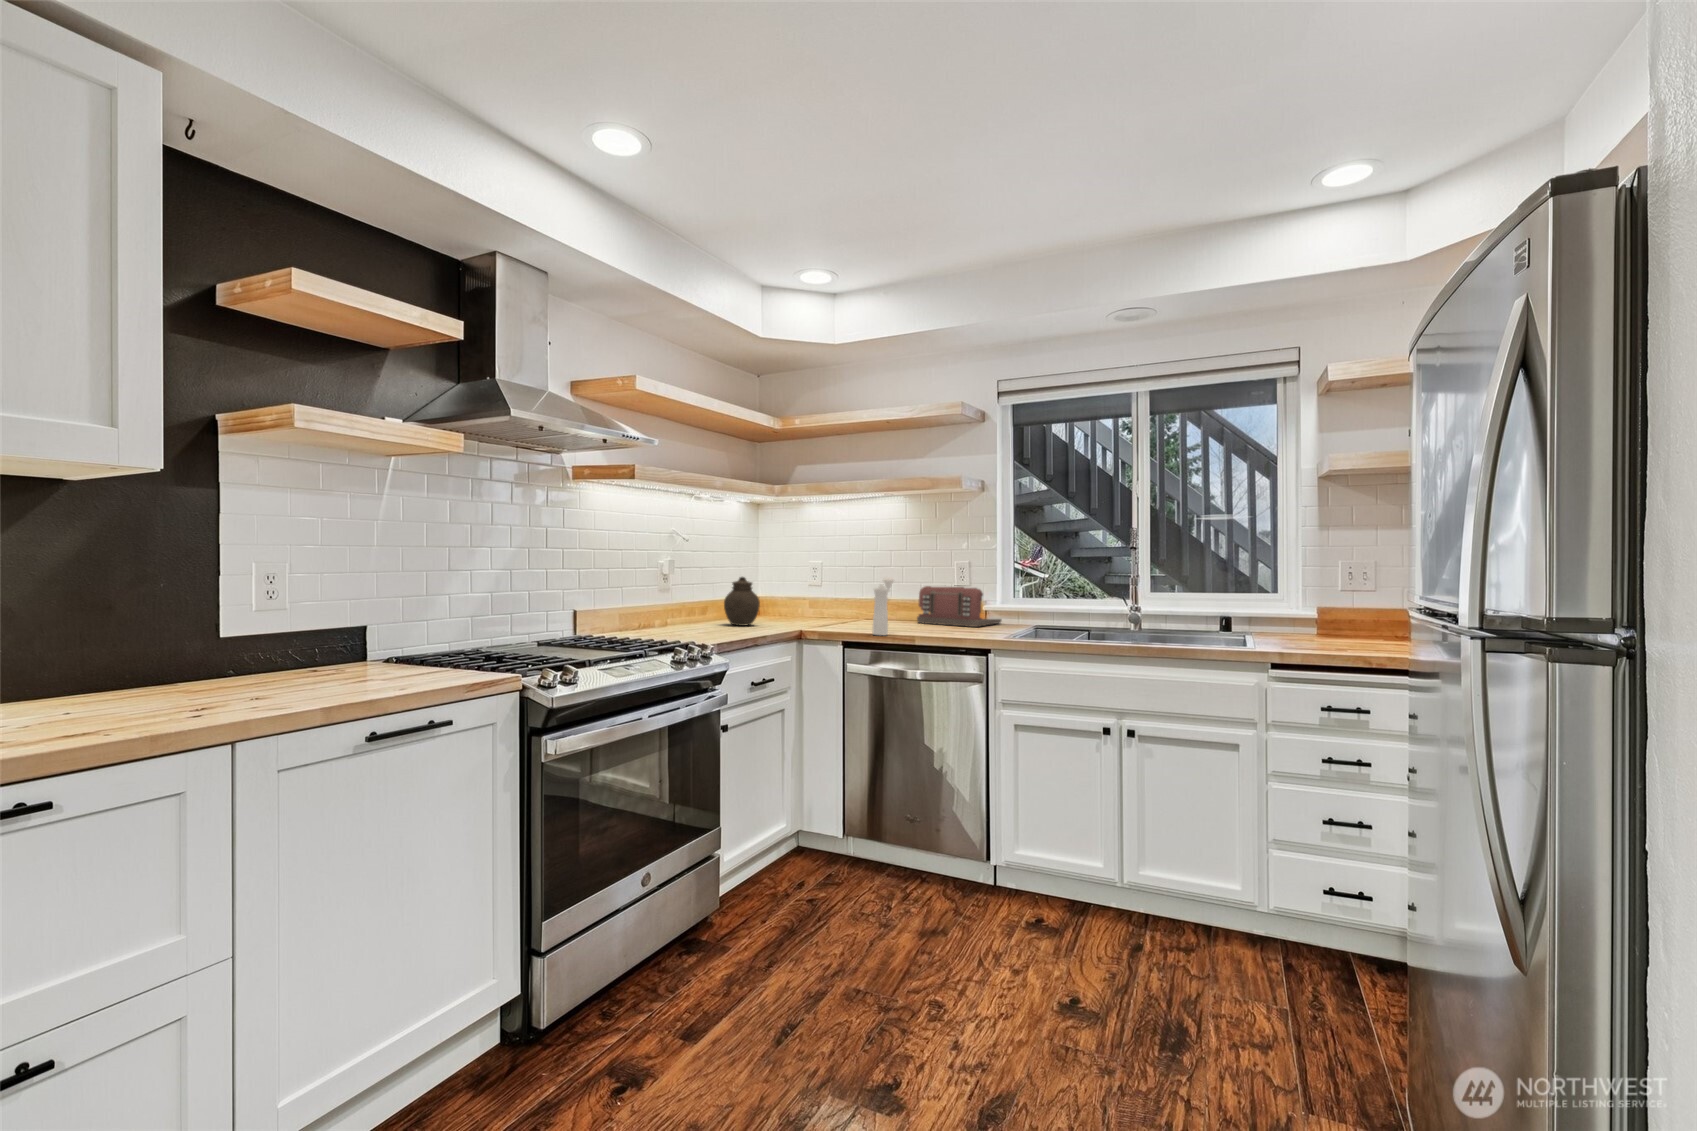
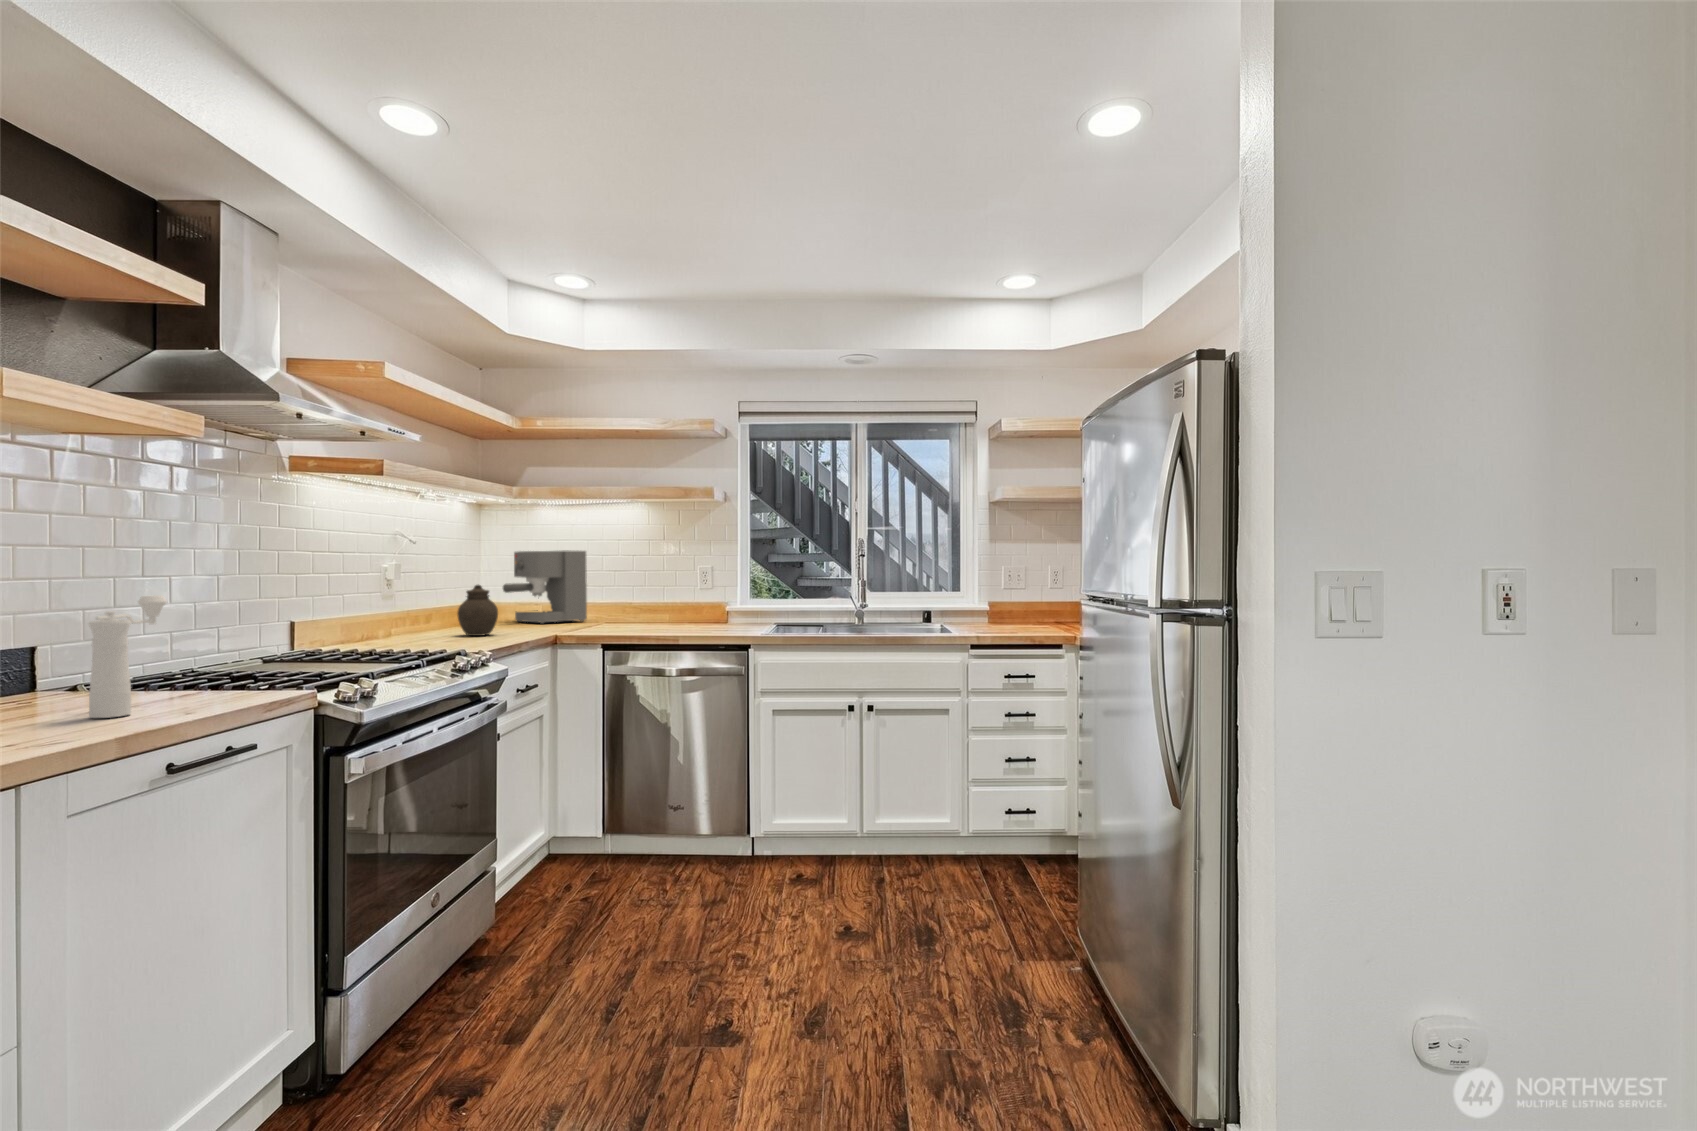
coffee maker: none [780,546,860,617] -> present [503,550,587,624]
pepper mill: present [873,577,894,635] -> present [89,595,167,718]
toaster: present [917,586,1001,627] -> none [651,586,729,624]

